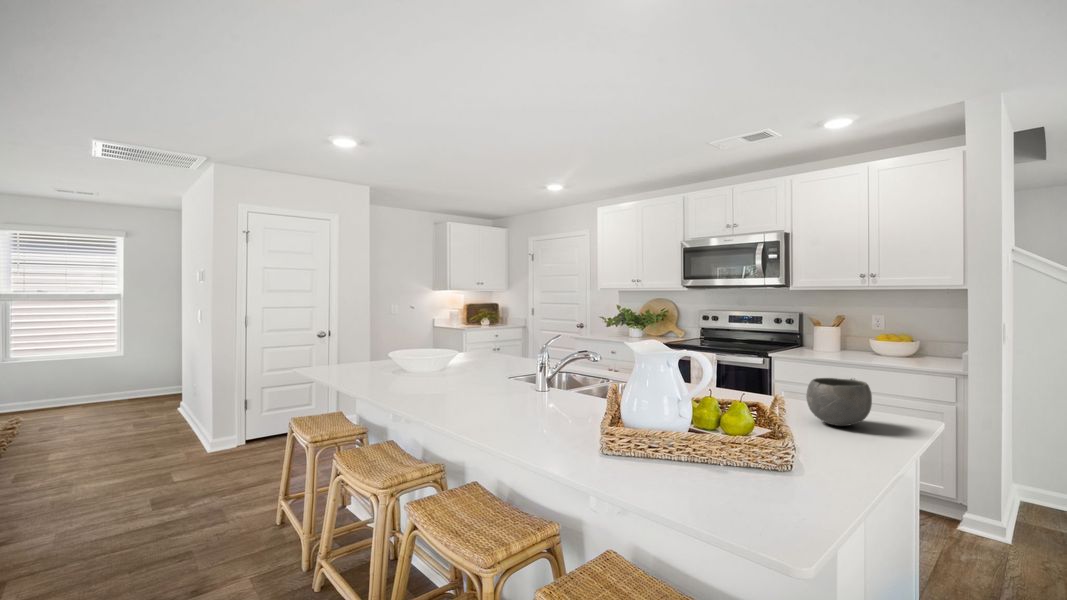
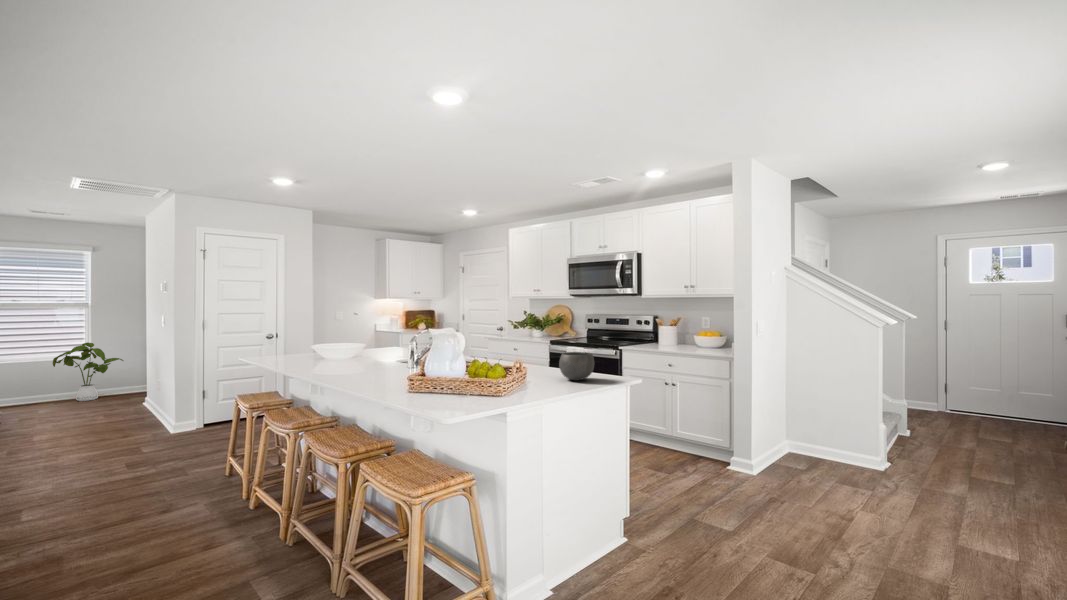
house plant: none [79,340,157,405] -> present [53,343,123,401]

